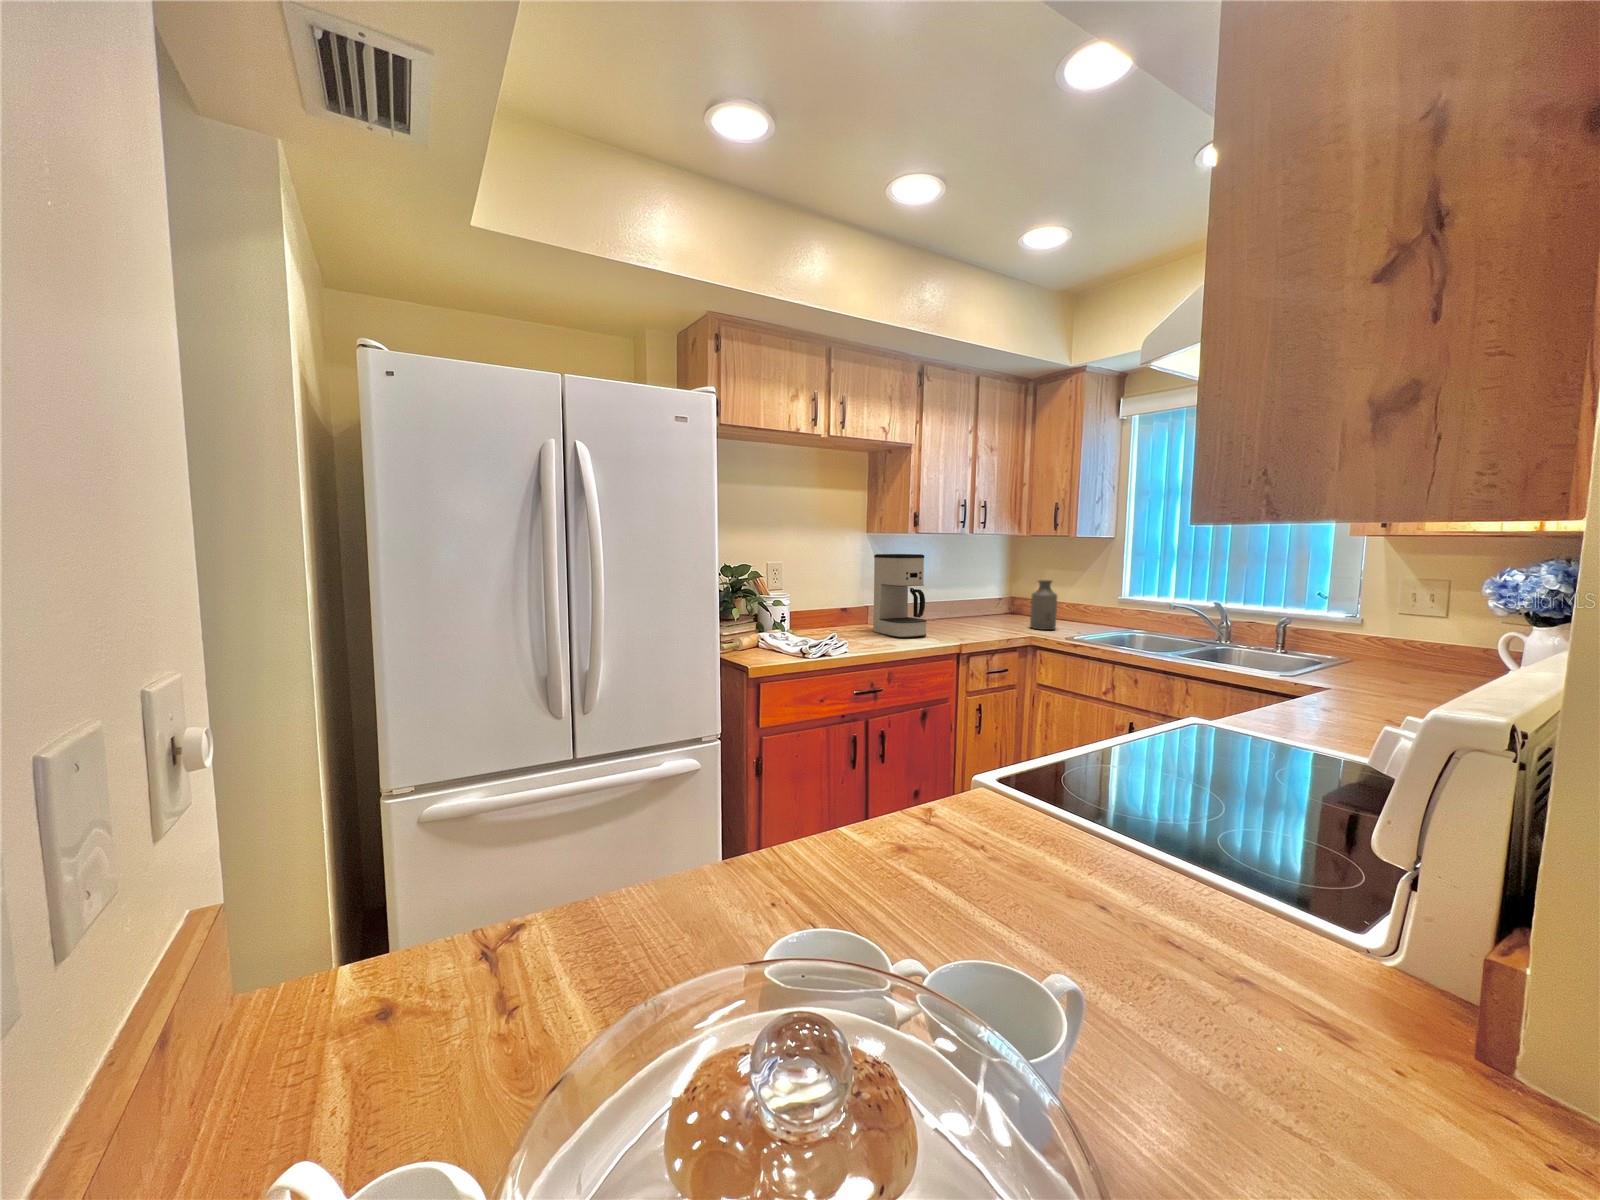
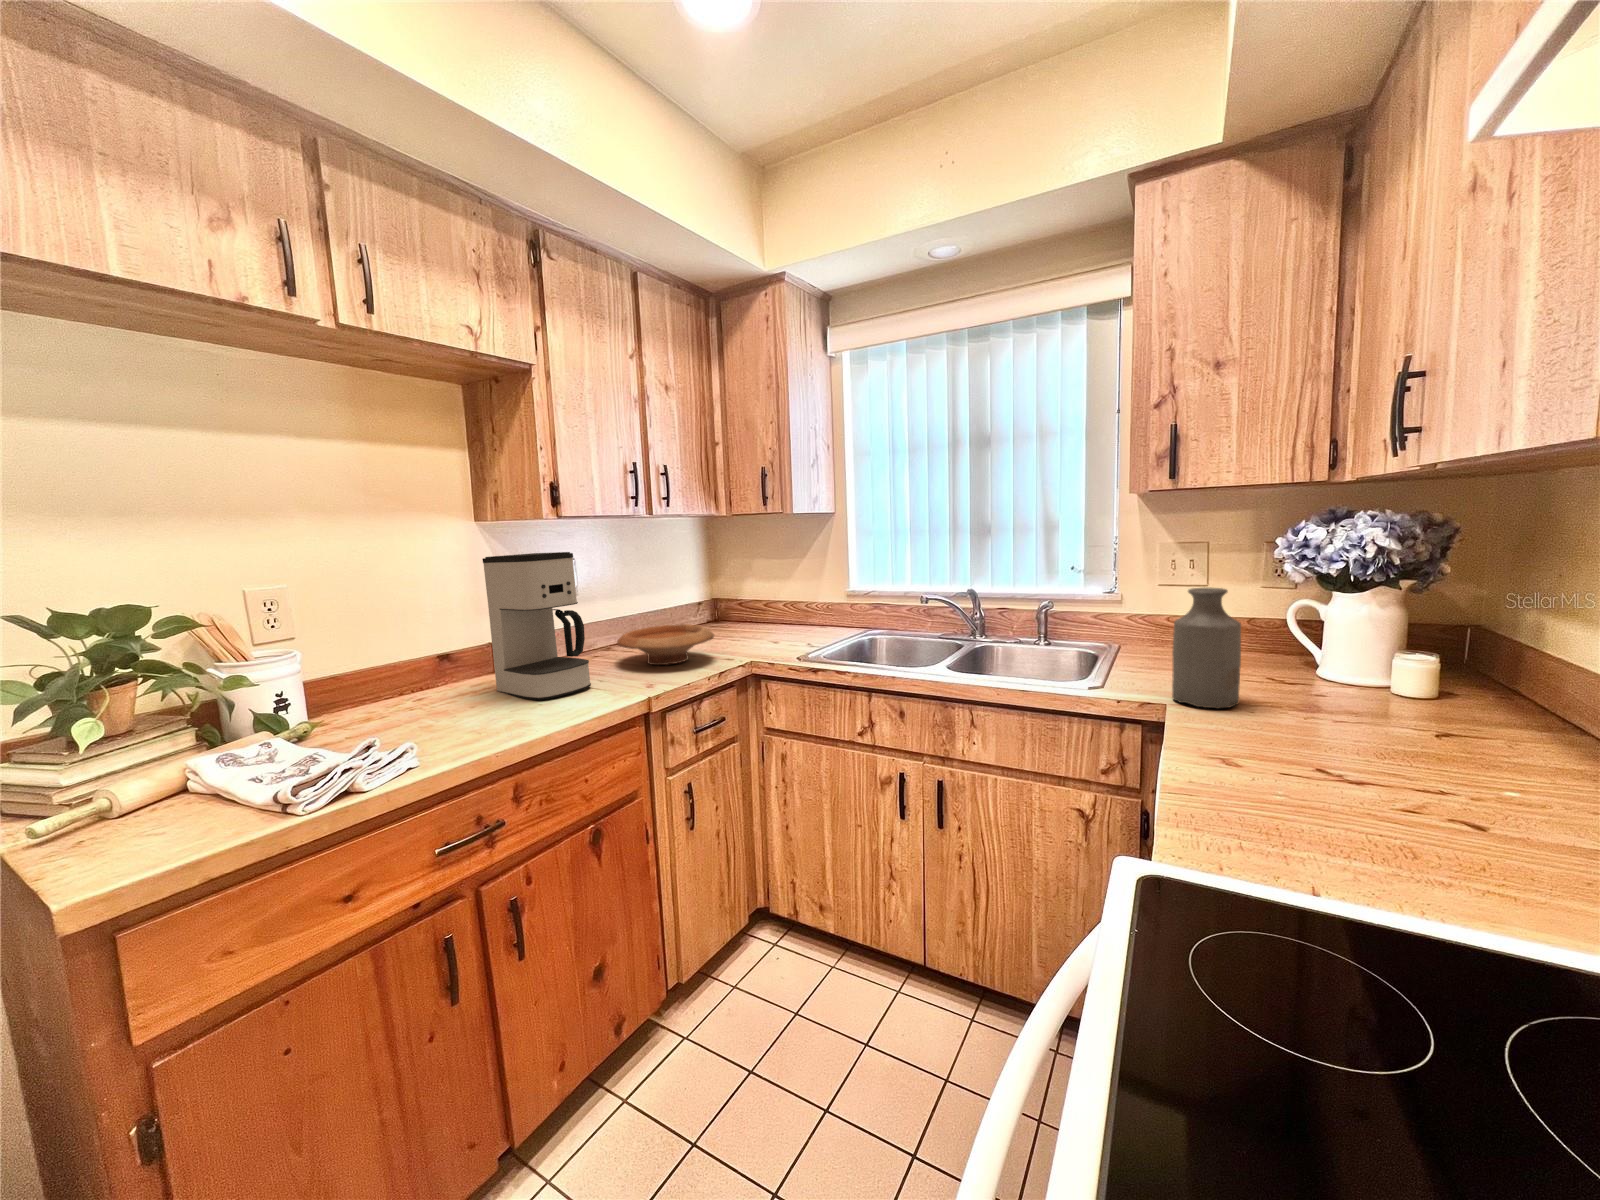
bottle: present [1030,580,1057,630] -> present [1172,587,1241,709]
wooden bowl: none [942,608,1007,632] -> present [617,624,714,665]

